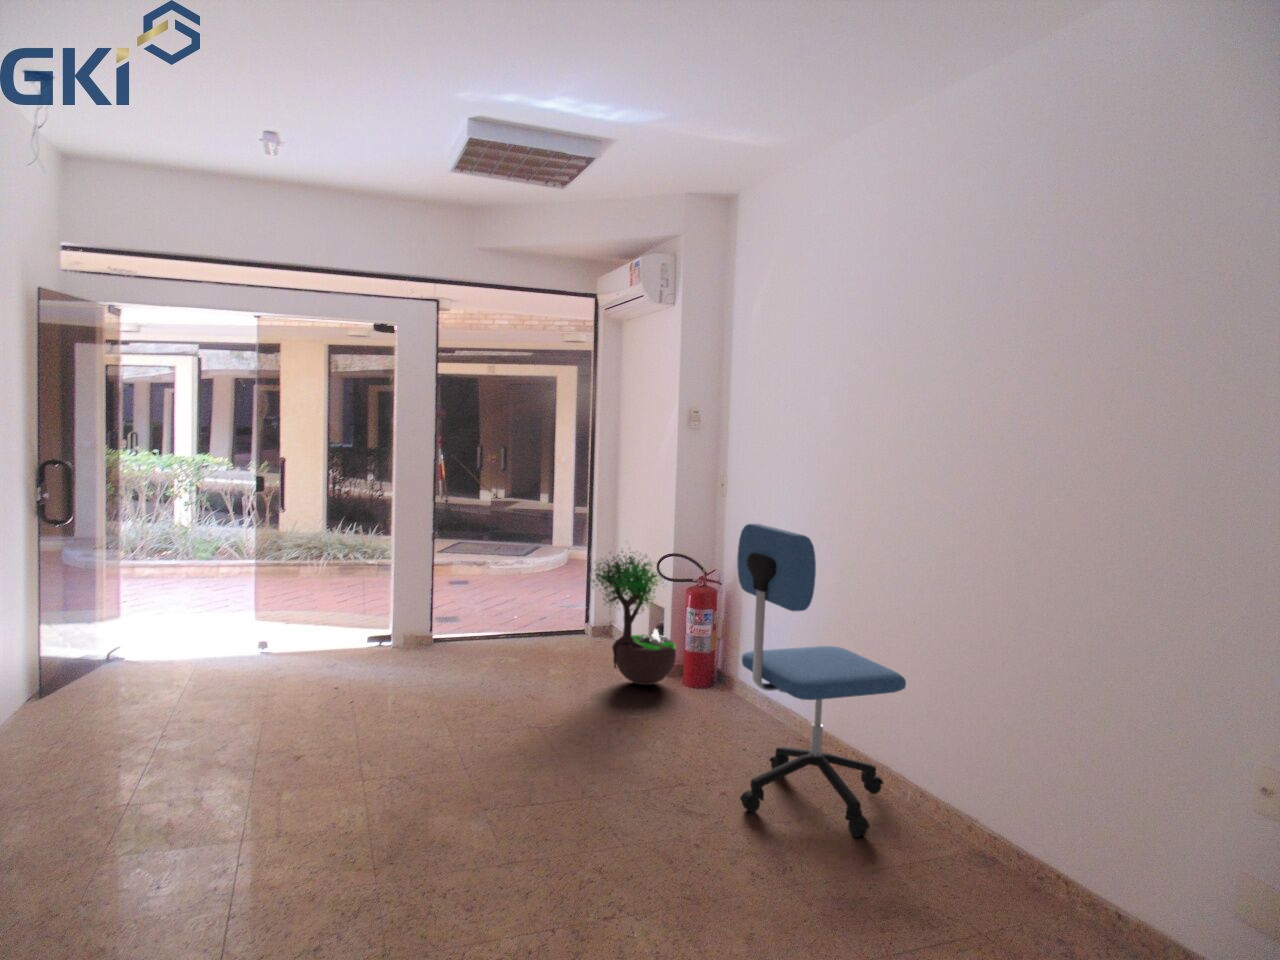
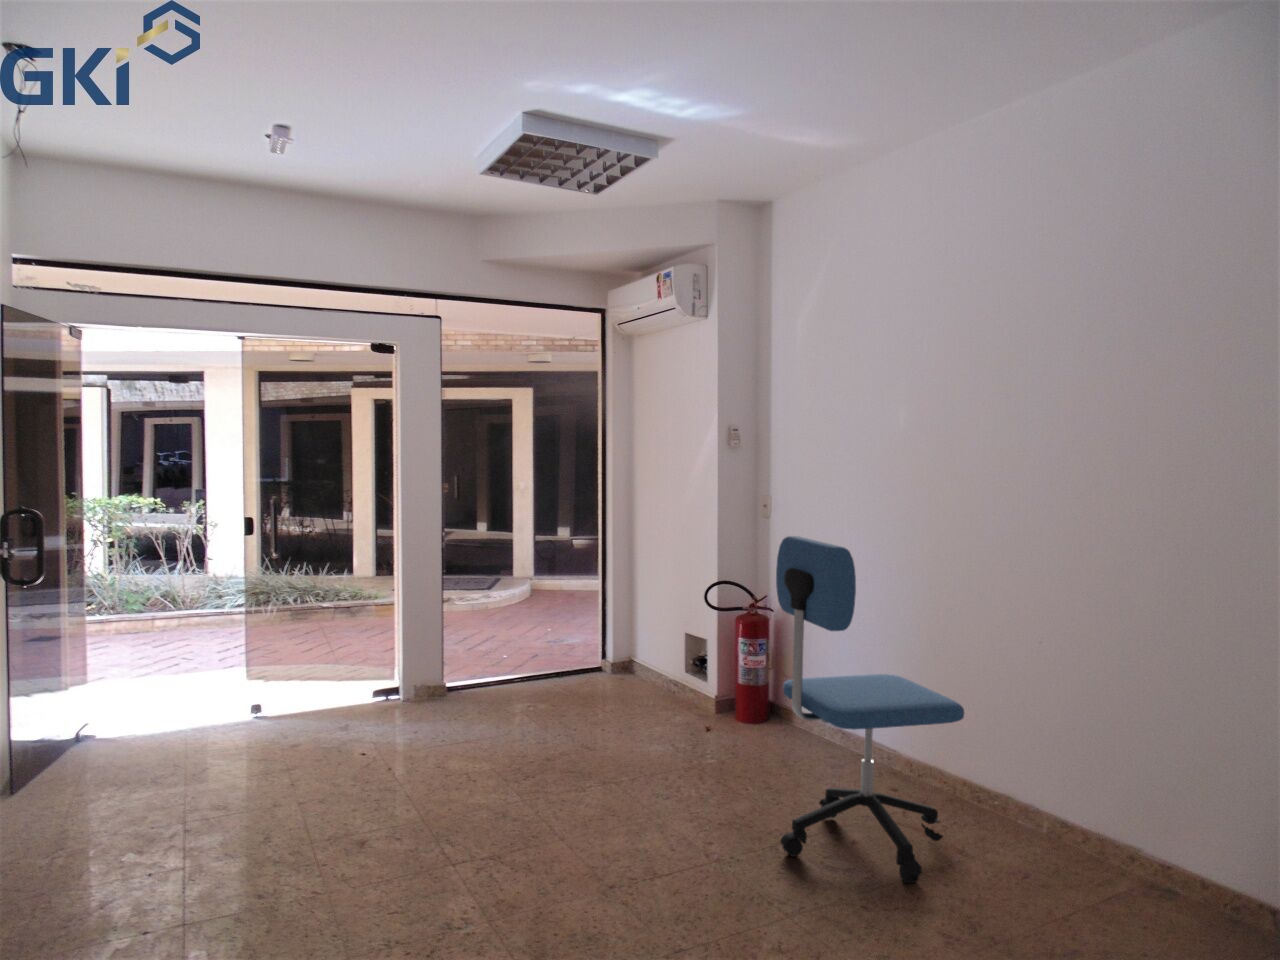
potted tree: present [587,552,676,685] -> none [622,561,726,725]

